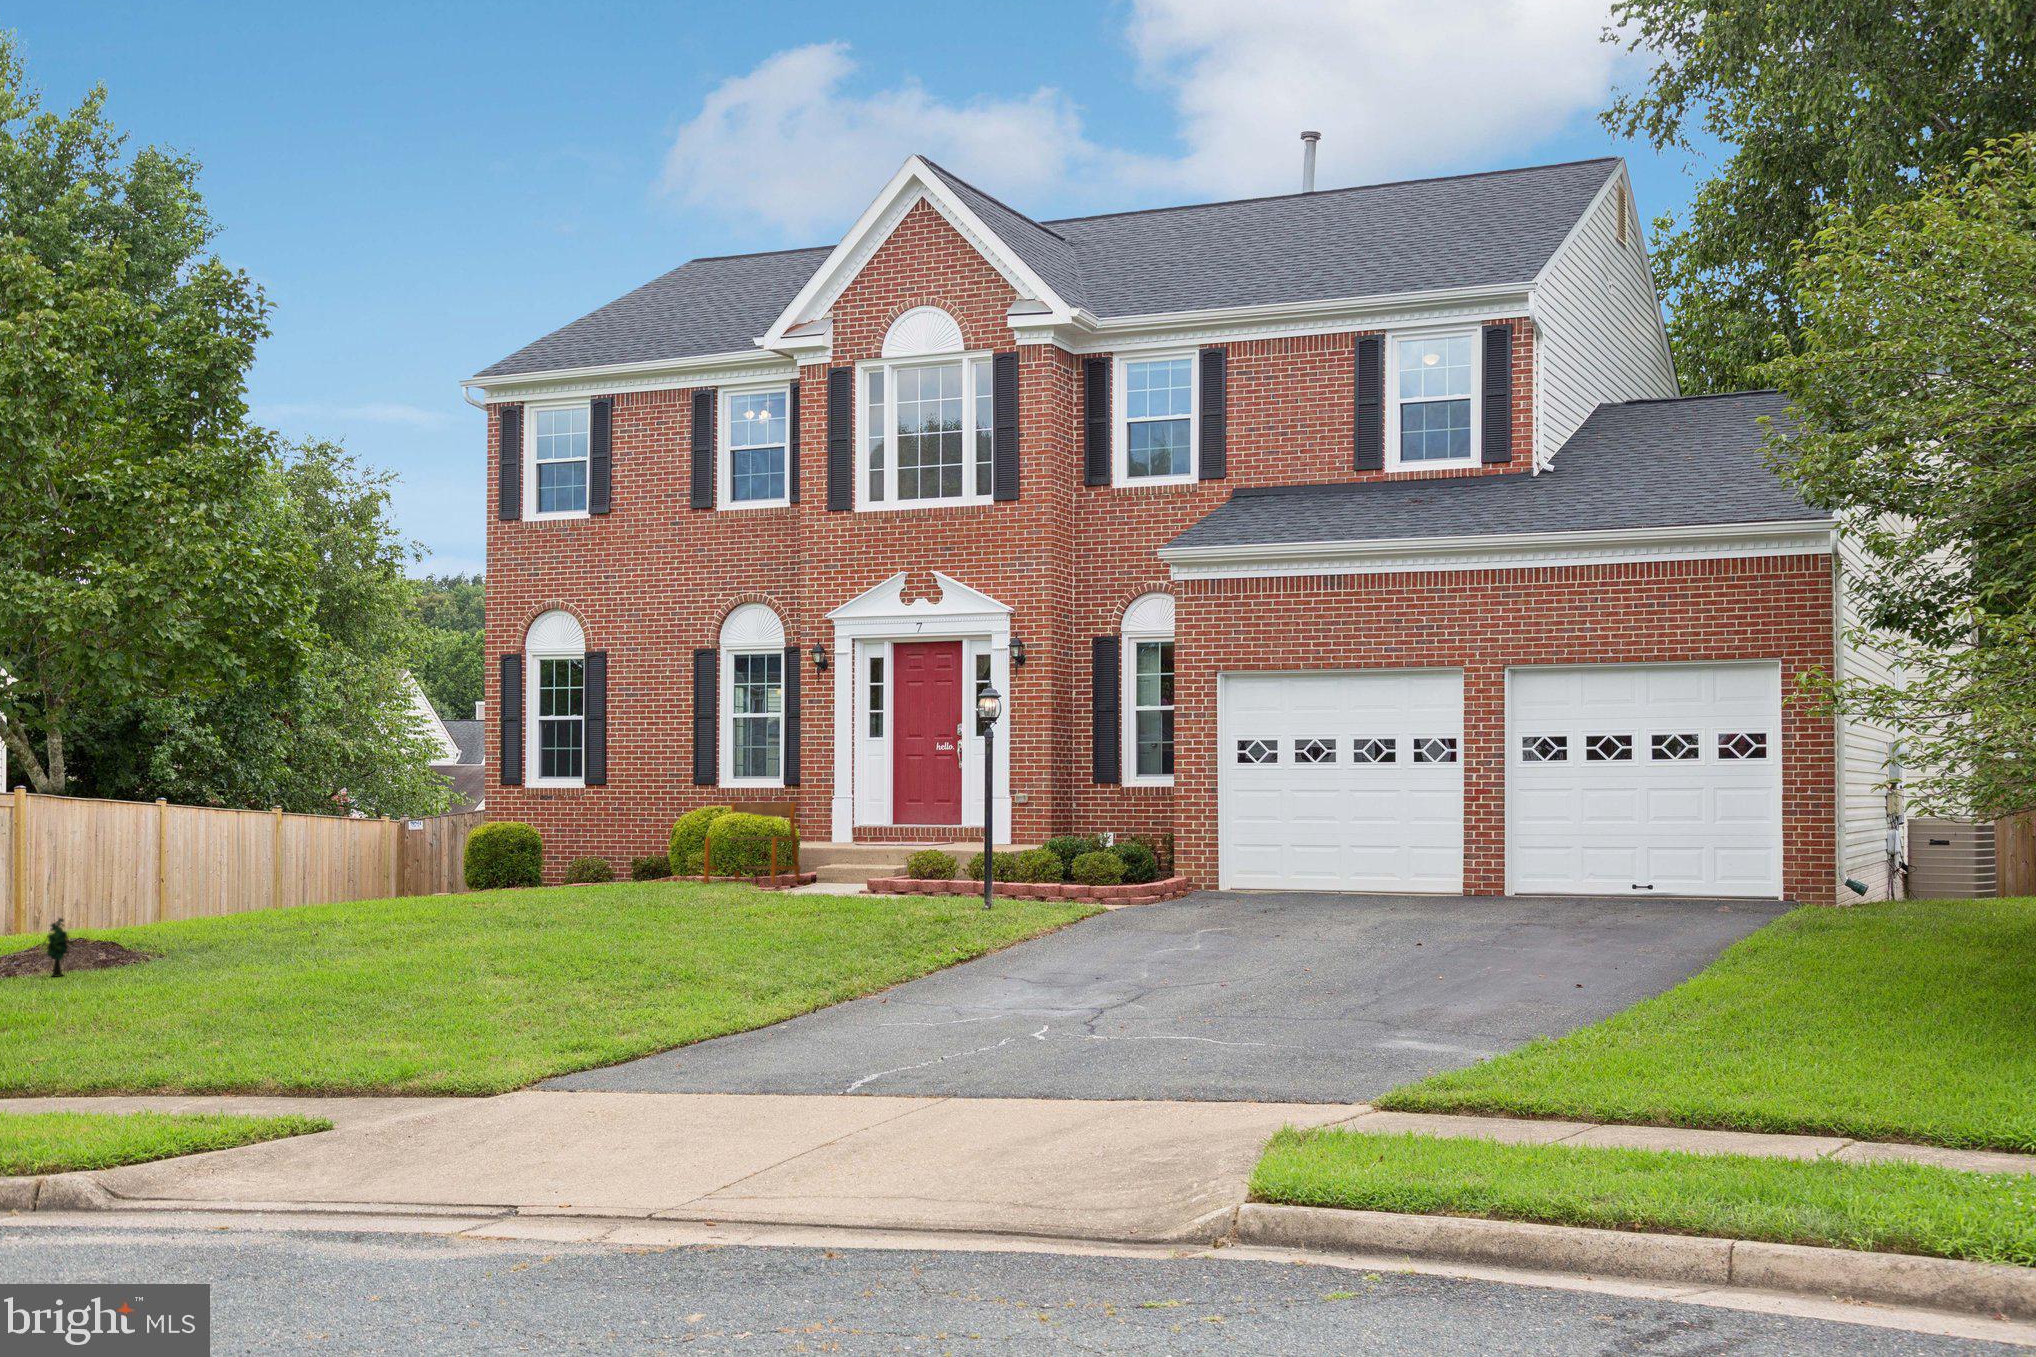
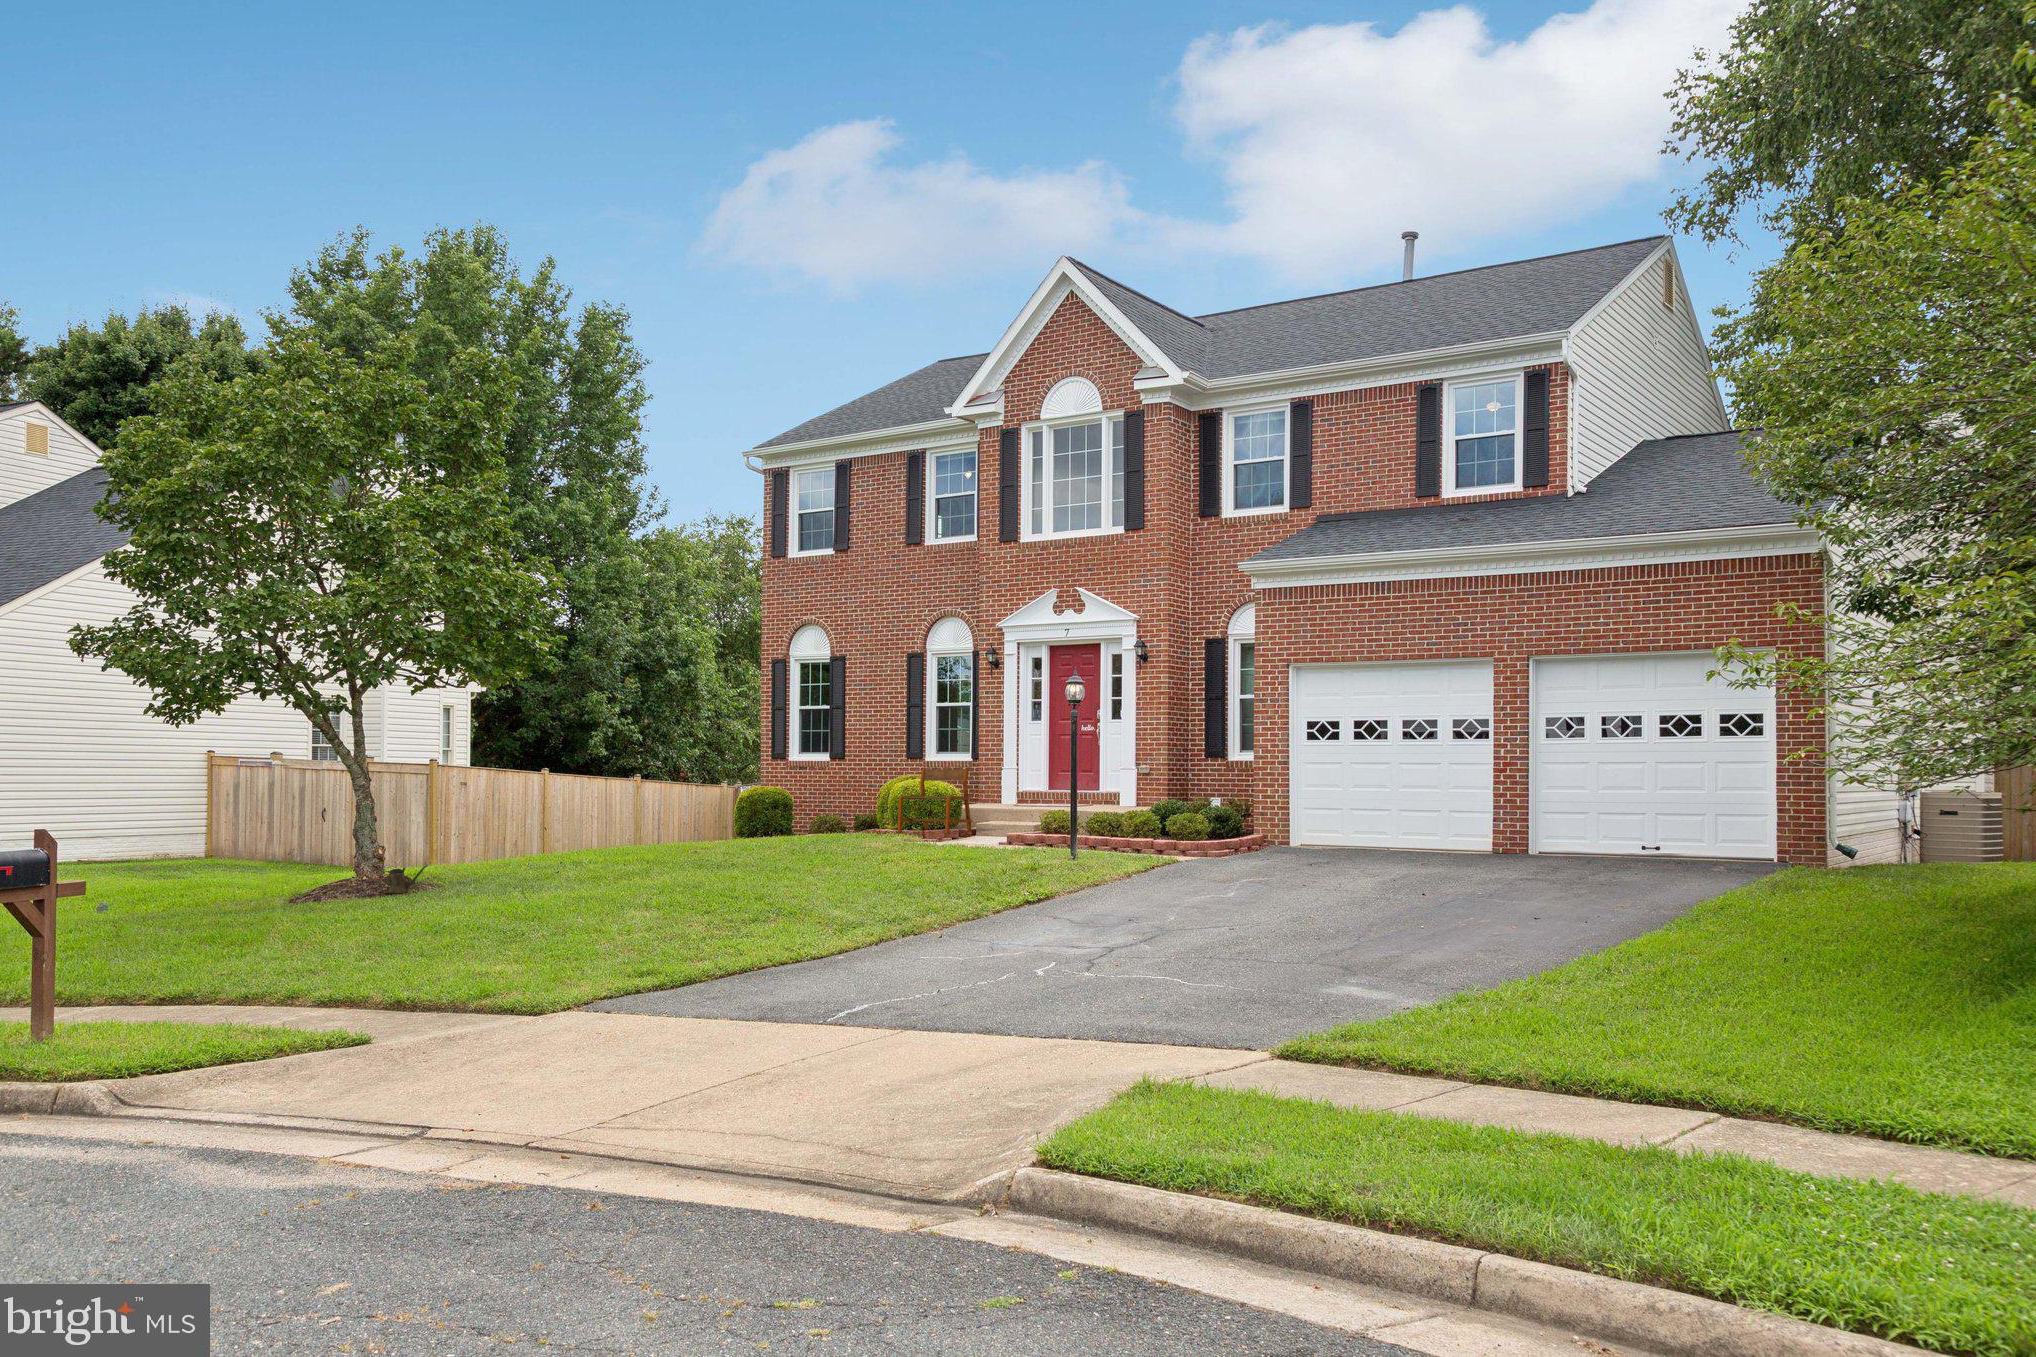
decorative plant: present [43,918,74,977] -> none [337,851,361,897]
watering can: none [96,933,159,971] -> present [380,865,428,893]

